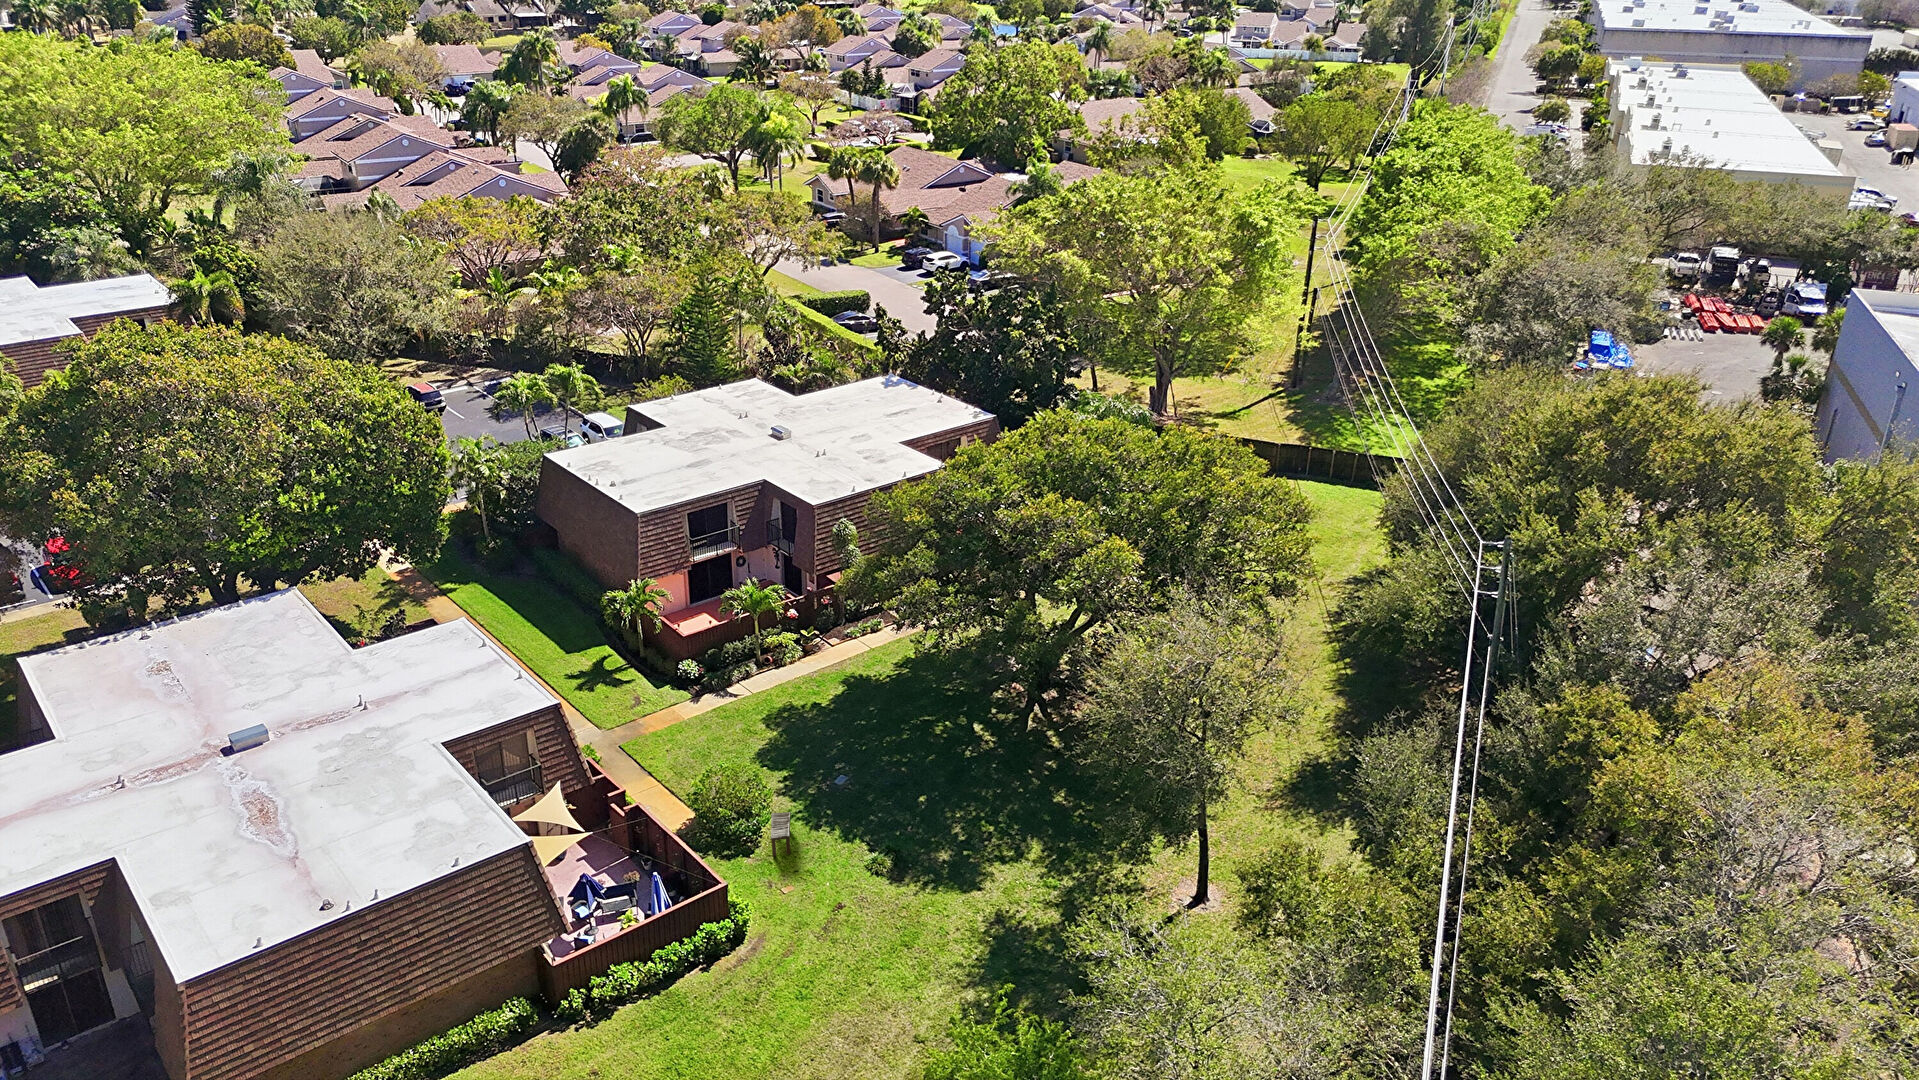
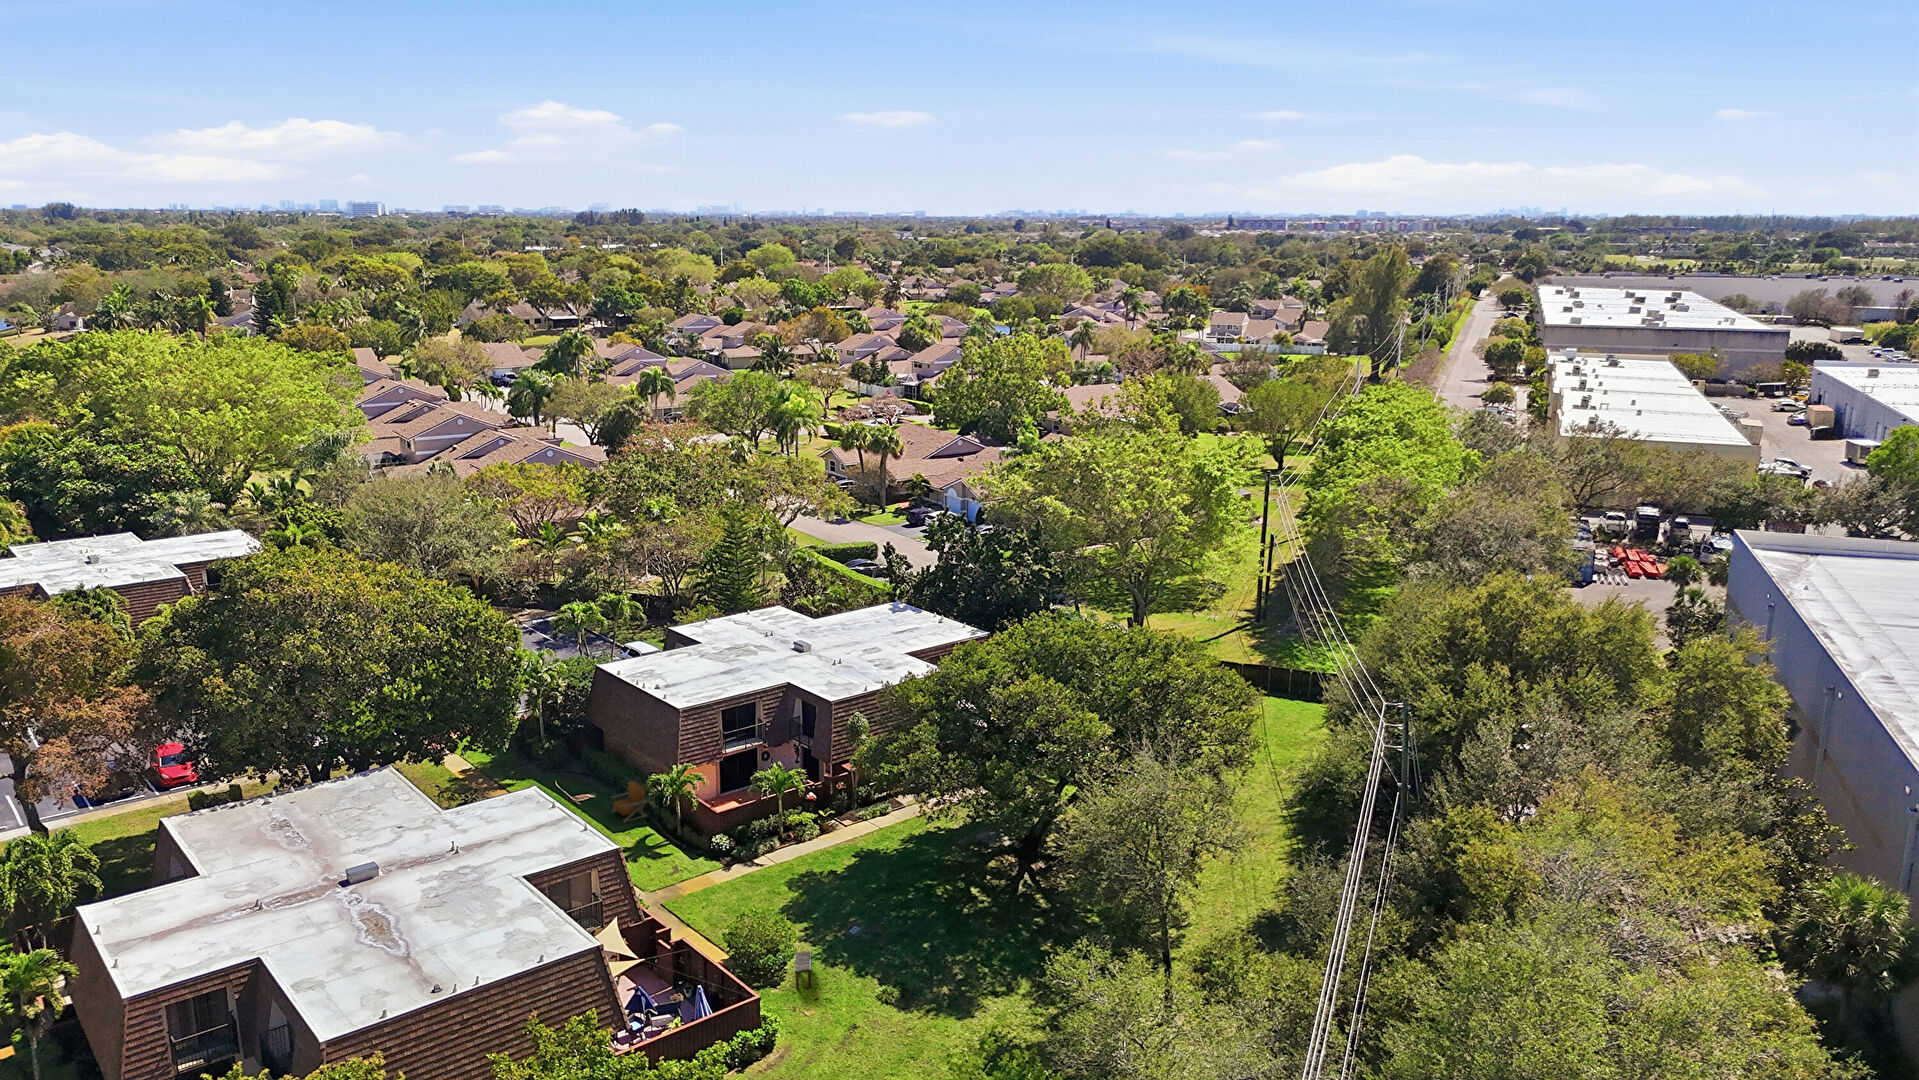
lounge chair: none [564,592,608,641] -> present [611,781,648,823]

